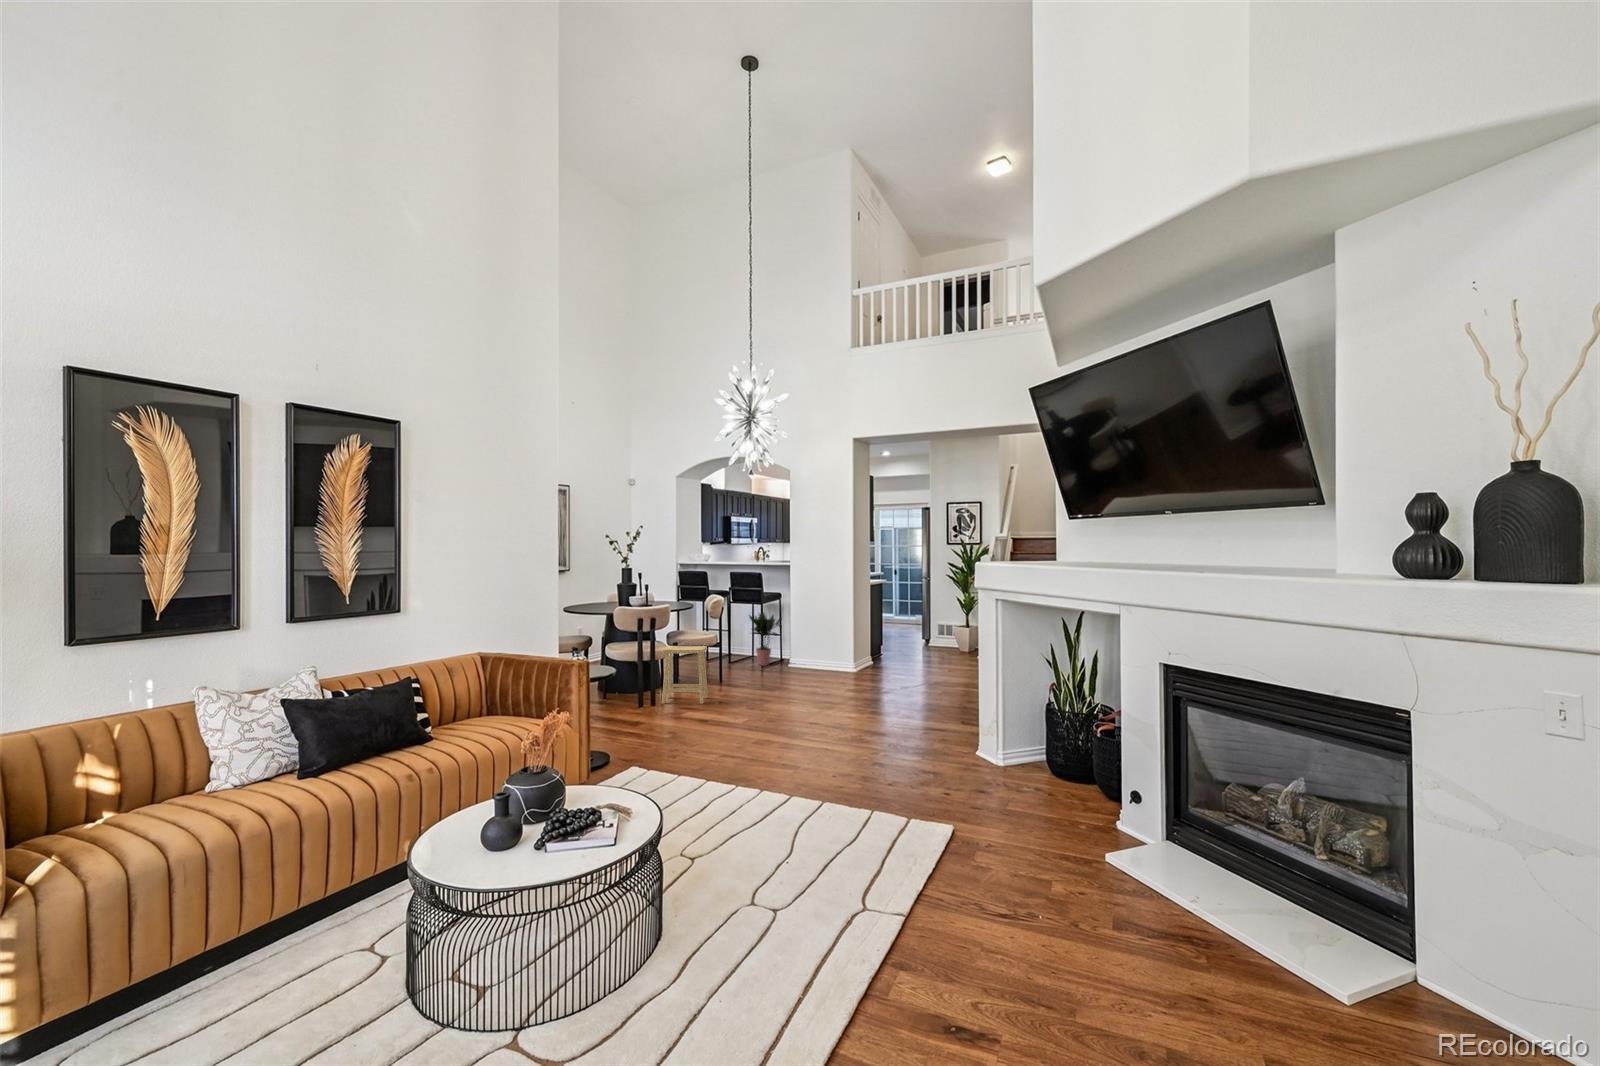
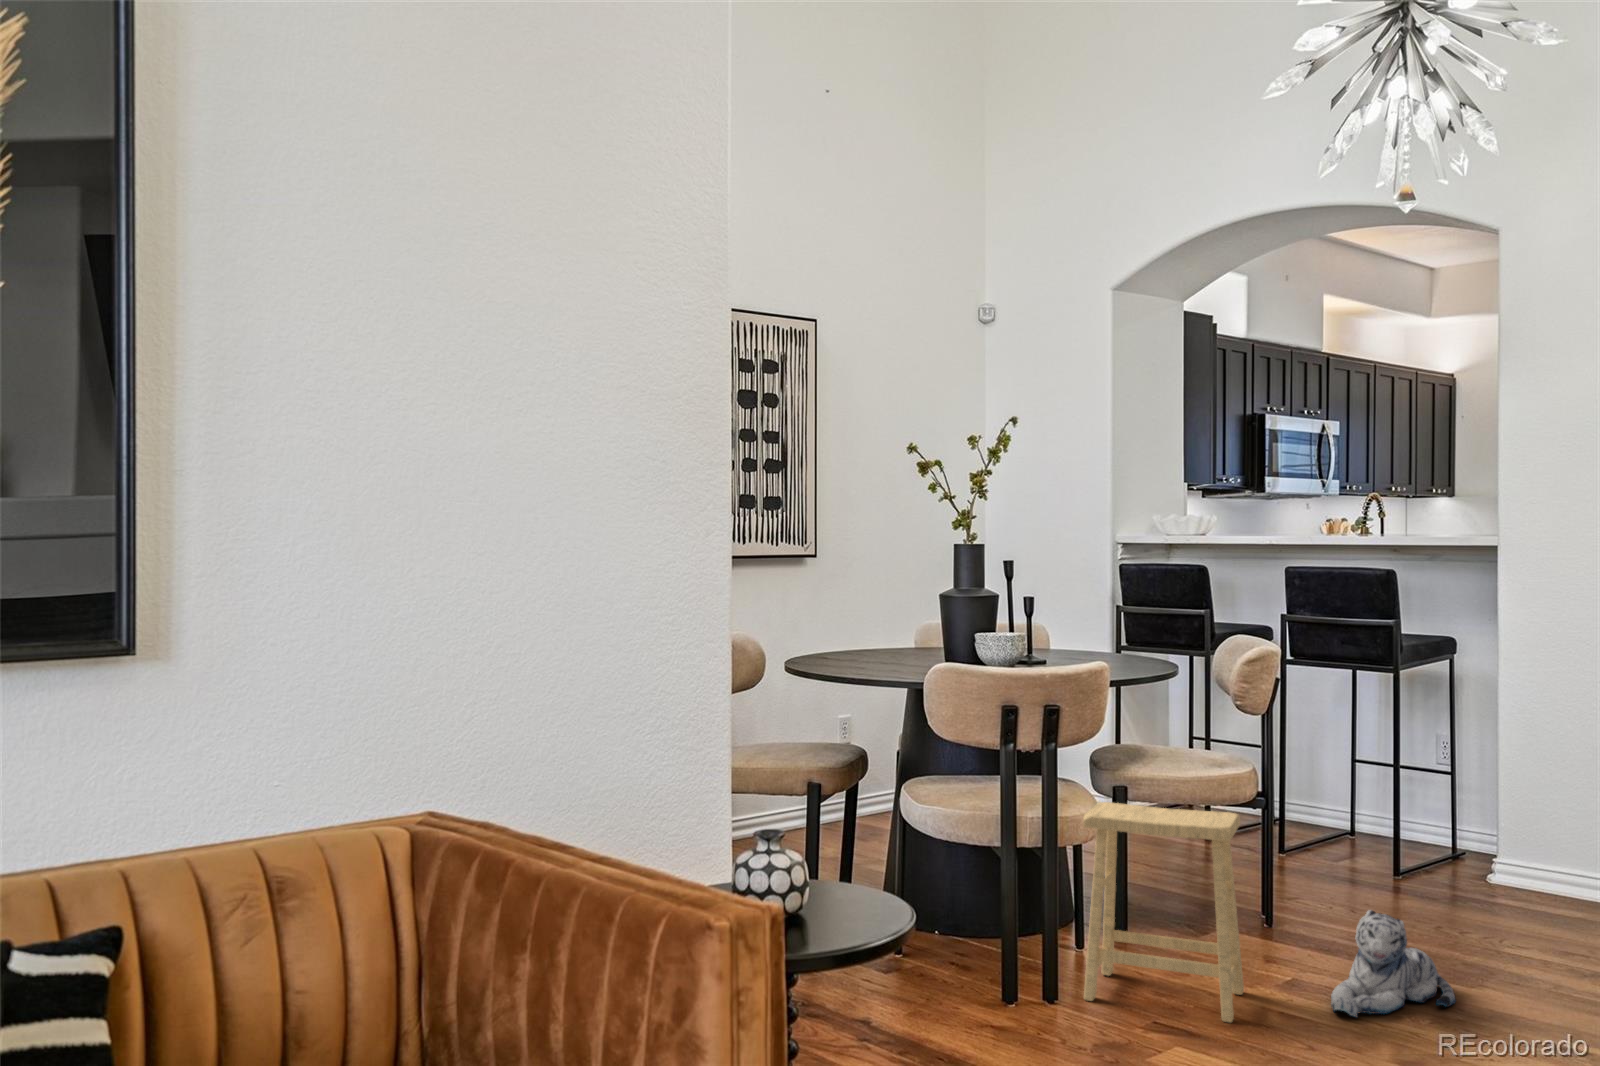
potted plant: present [749,613,782,666] -> none [1339,689,1472,868]
plush toy: none [730,671,764,699] -> present [1331,910,1456,1017]

